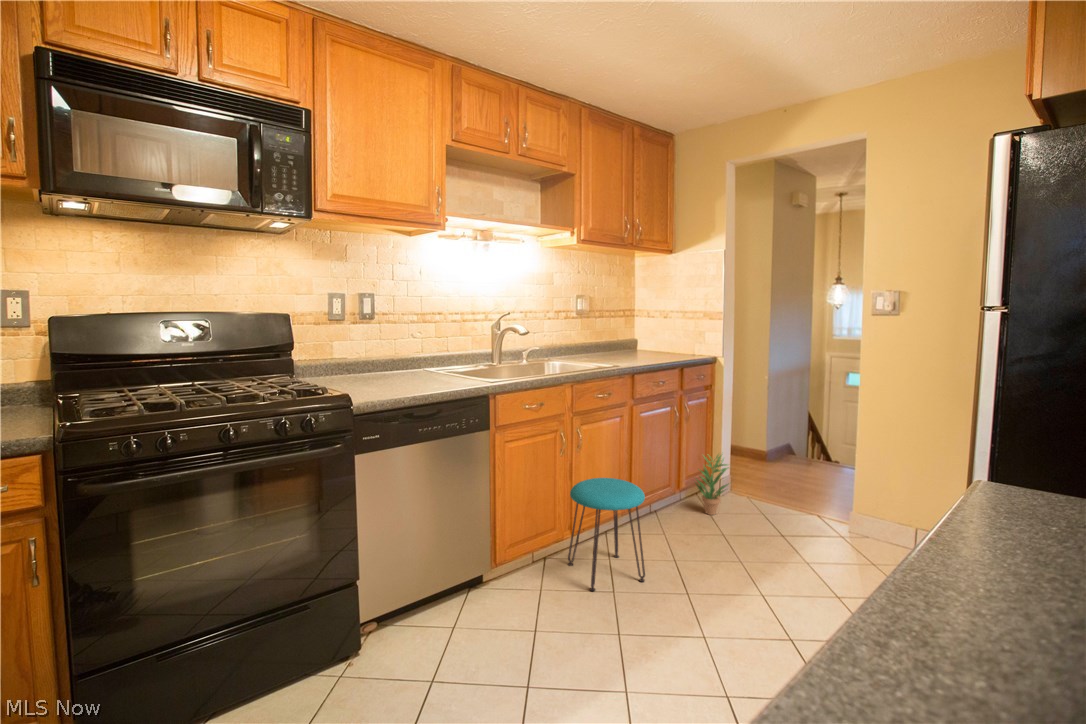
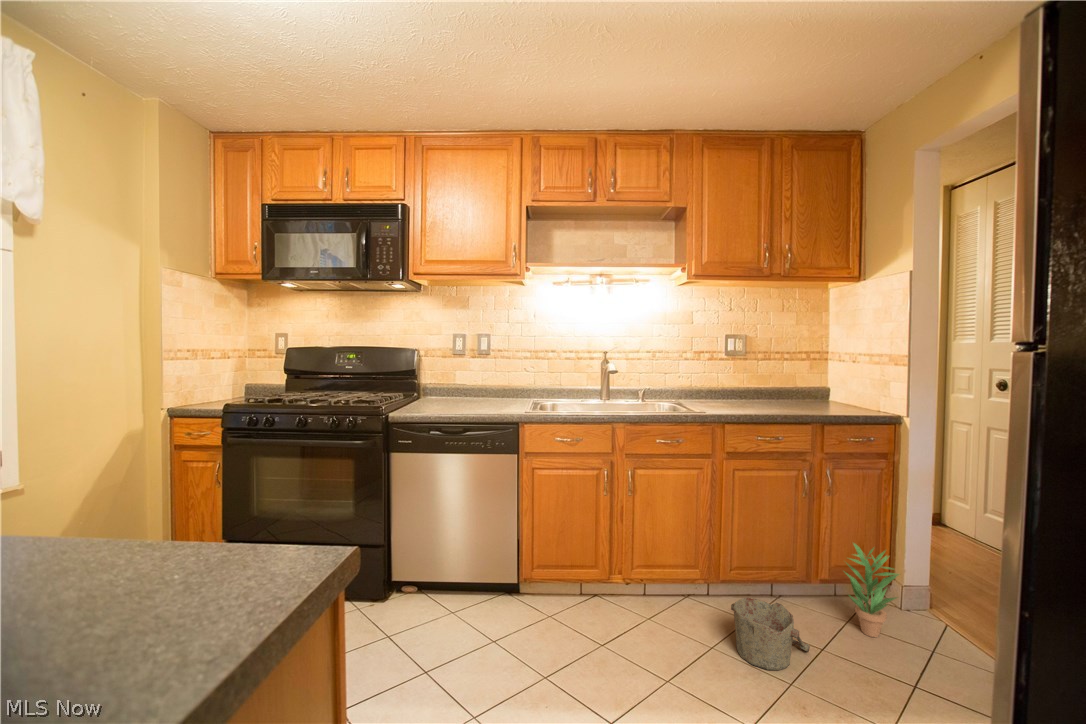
stool: present [568,478,645,591] -> none [588,525,673,663]
bucket: none [660,508,712,556] -> present [731,597,810,670]

